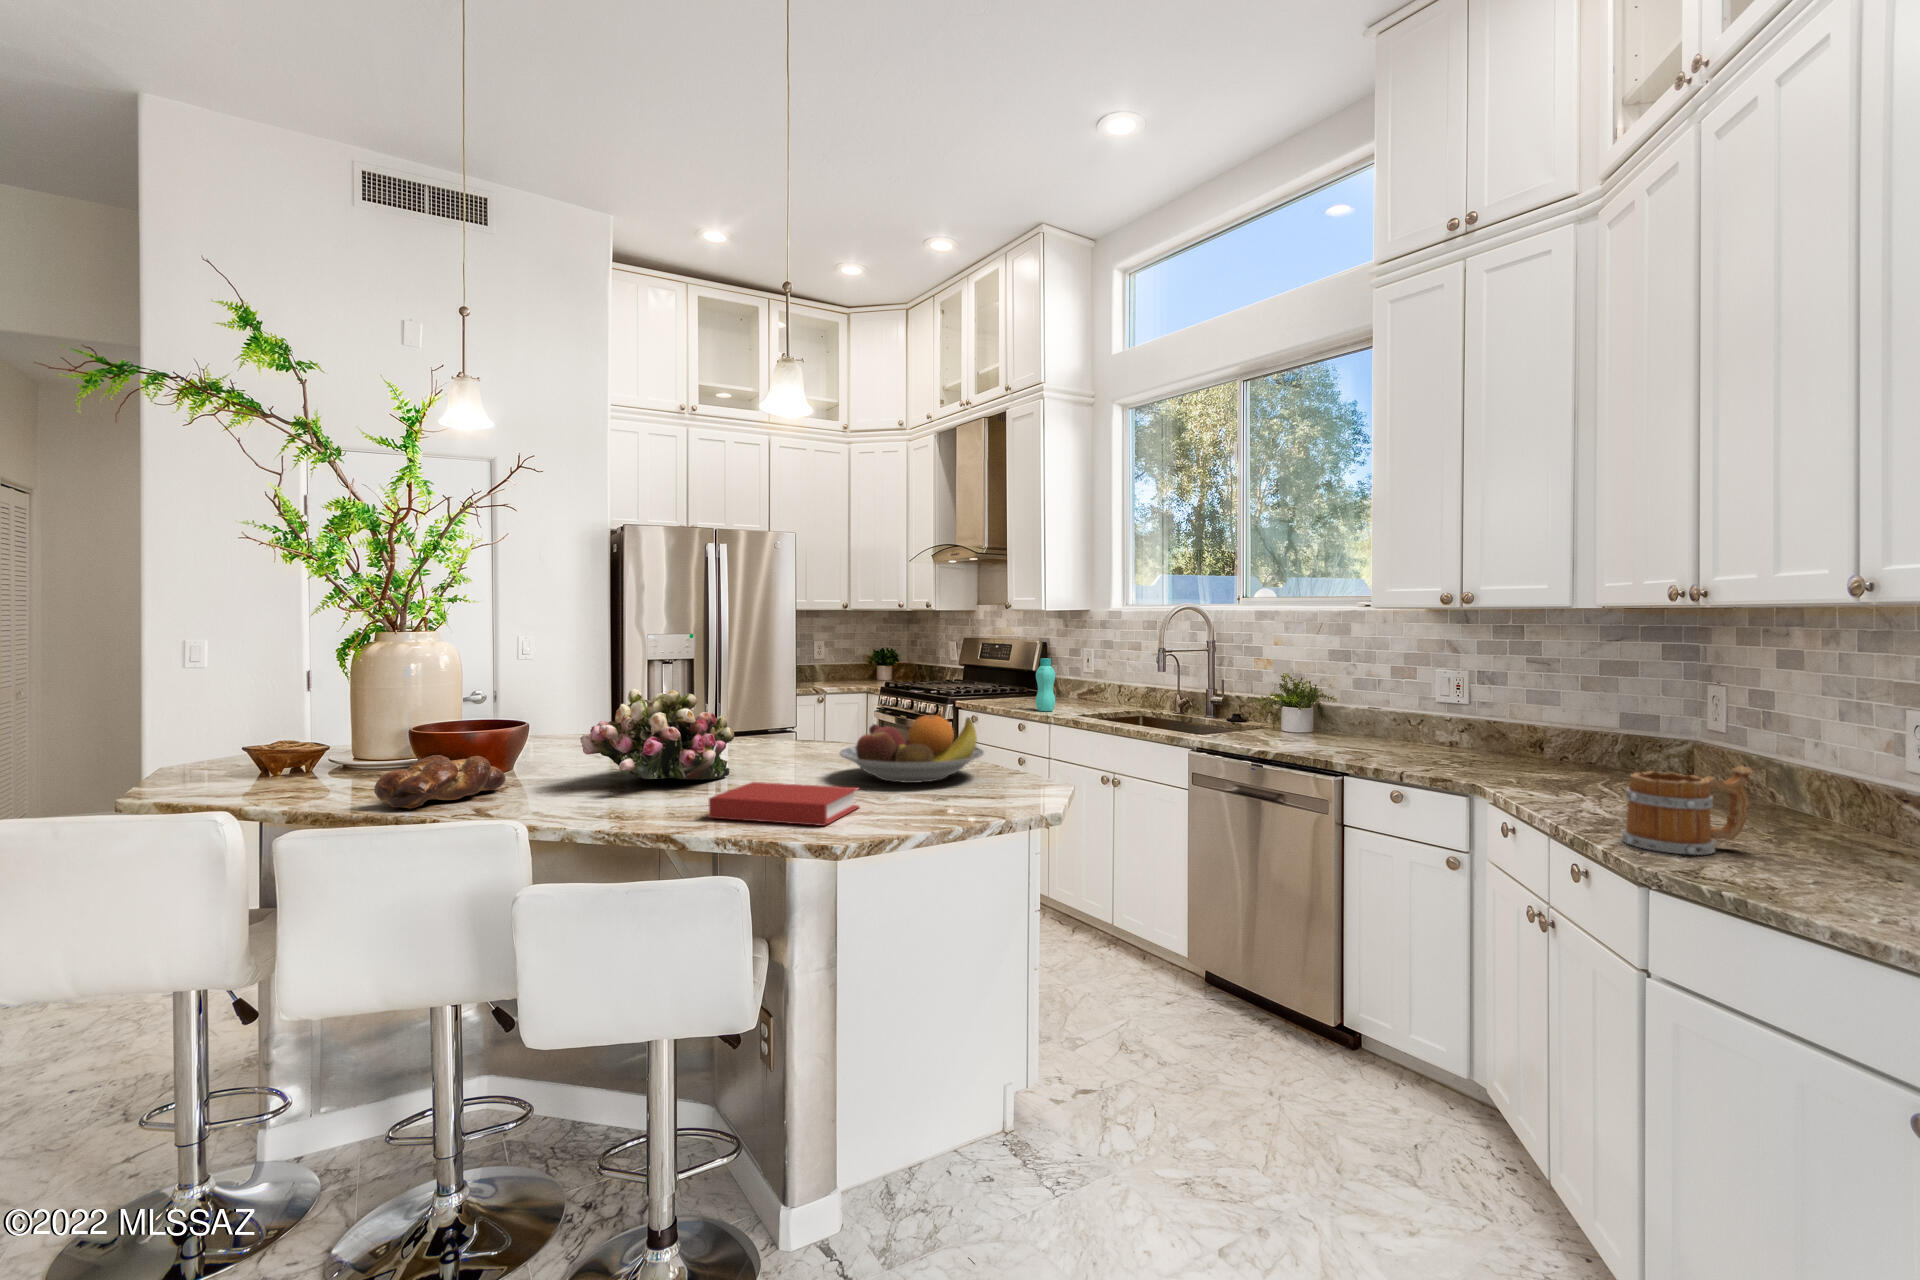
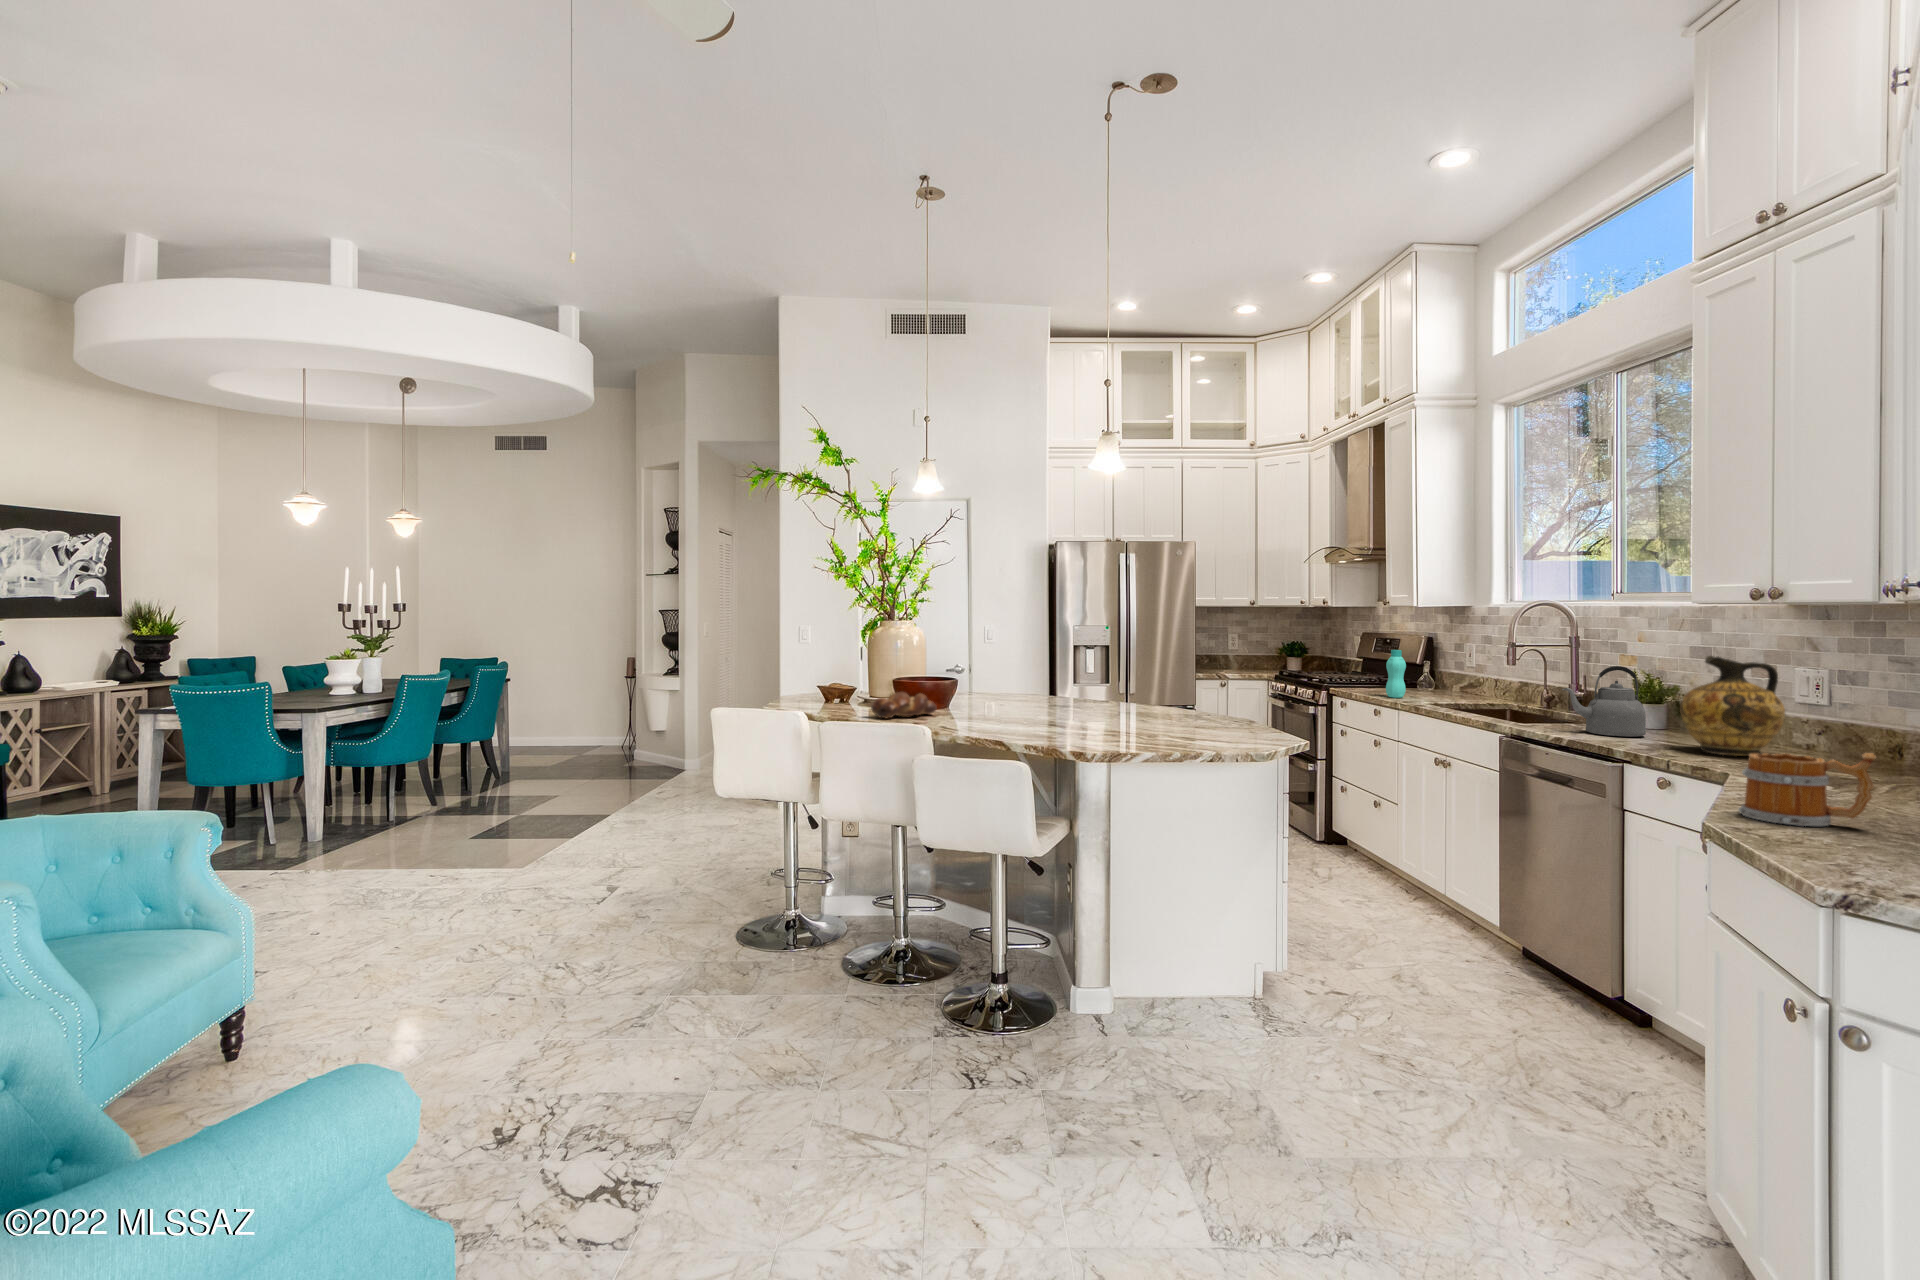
ceramic jug: none [1379,660,1468,760] -> present [1680,656,1785,756]
kettle: none [1259,672,1328,745] -> present [1562,666,1646,737]
flower arrangement: present [580,689,734,779] -> none [976,659,1069,718]
fruit bowl: present [840,715,984,783] -> none [1131,683,1236,729]
book: present [709,782,860,826] -> none [1026,717,1120,742]

